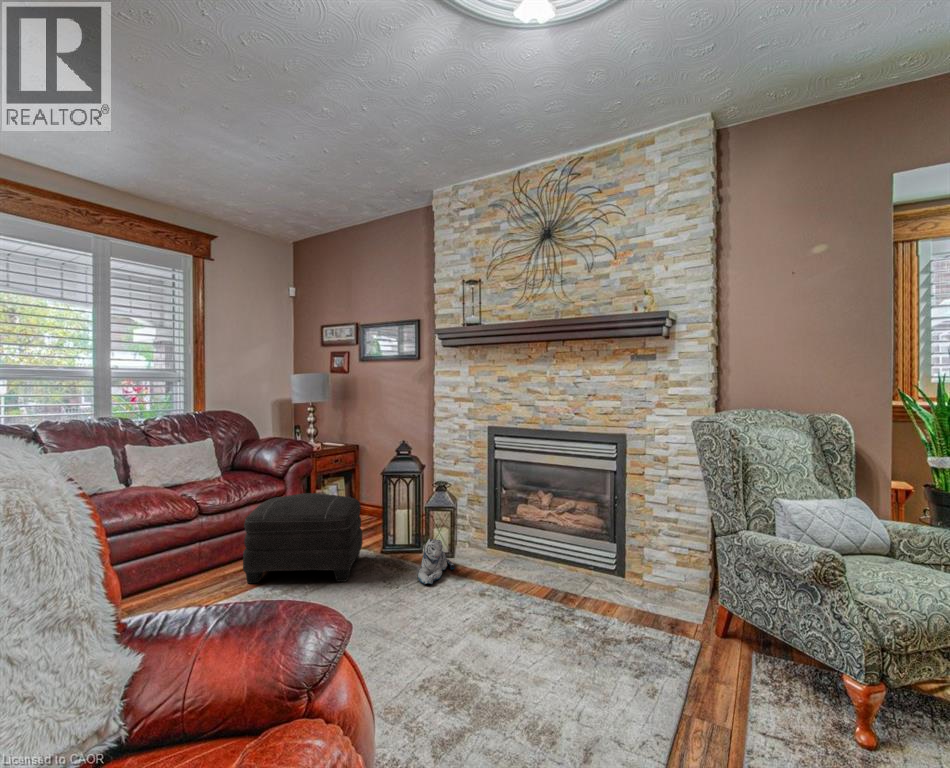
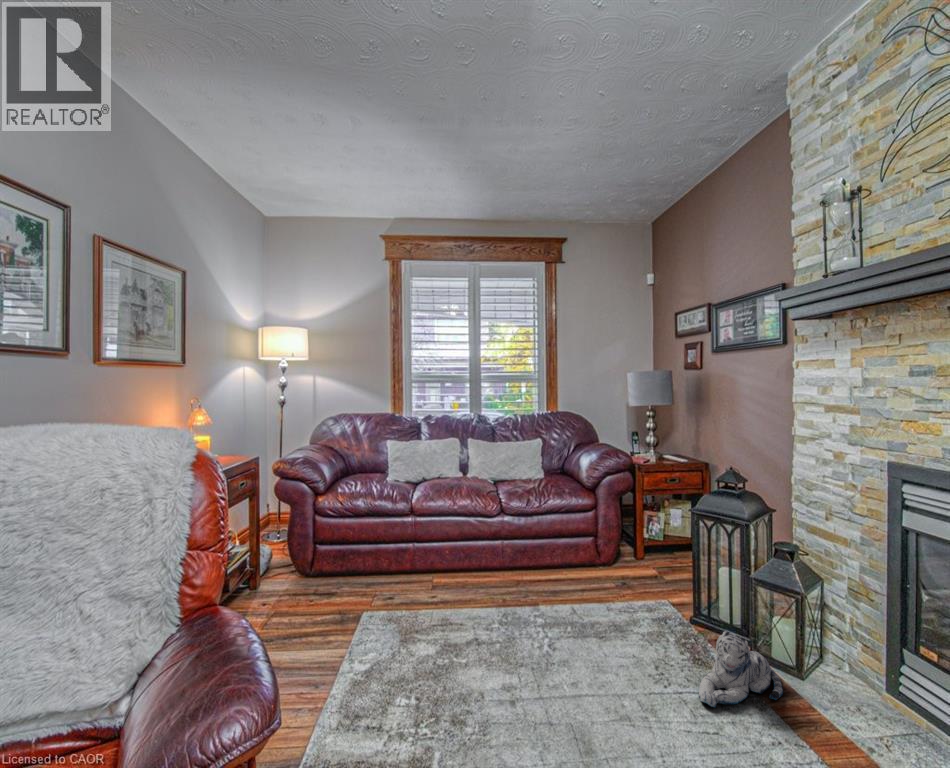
ottoman: present [243,493,363,584] -> none [514,512,657,642]

